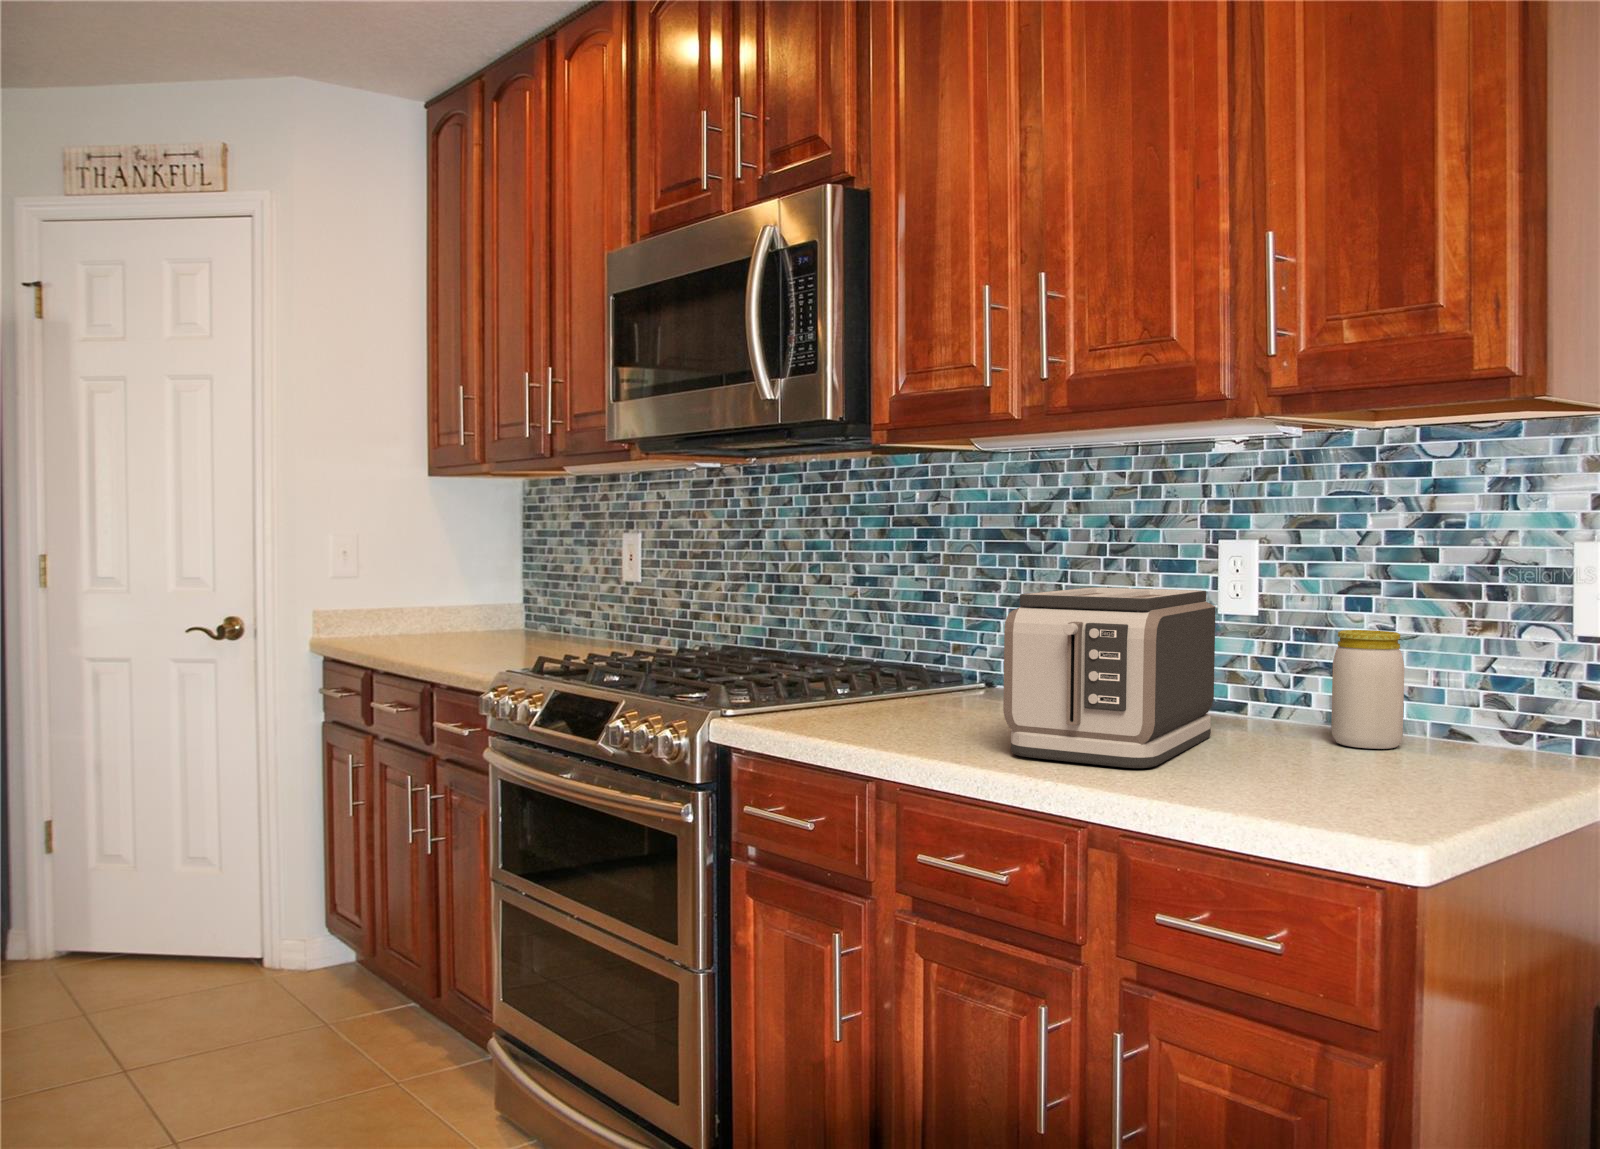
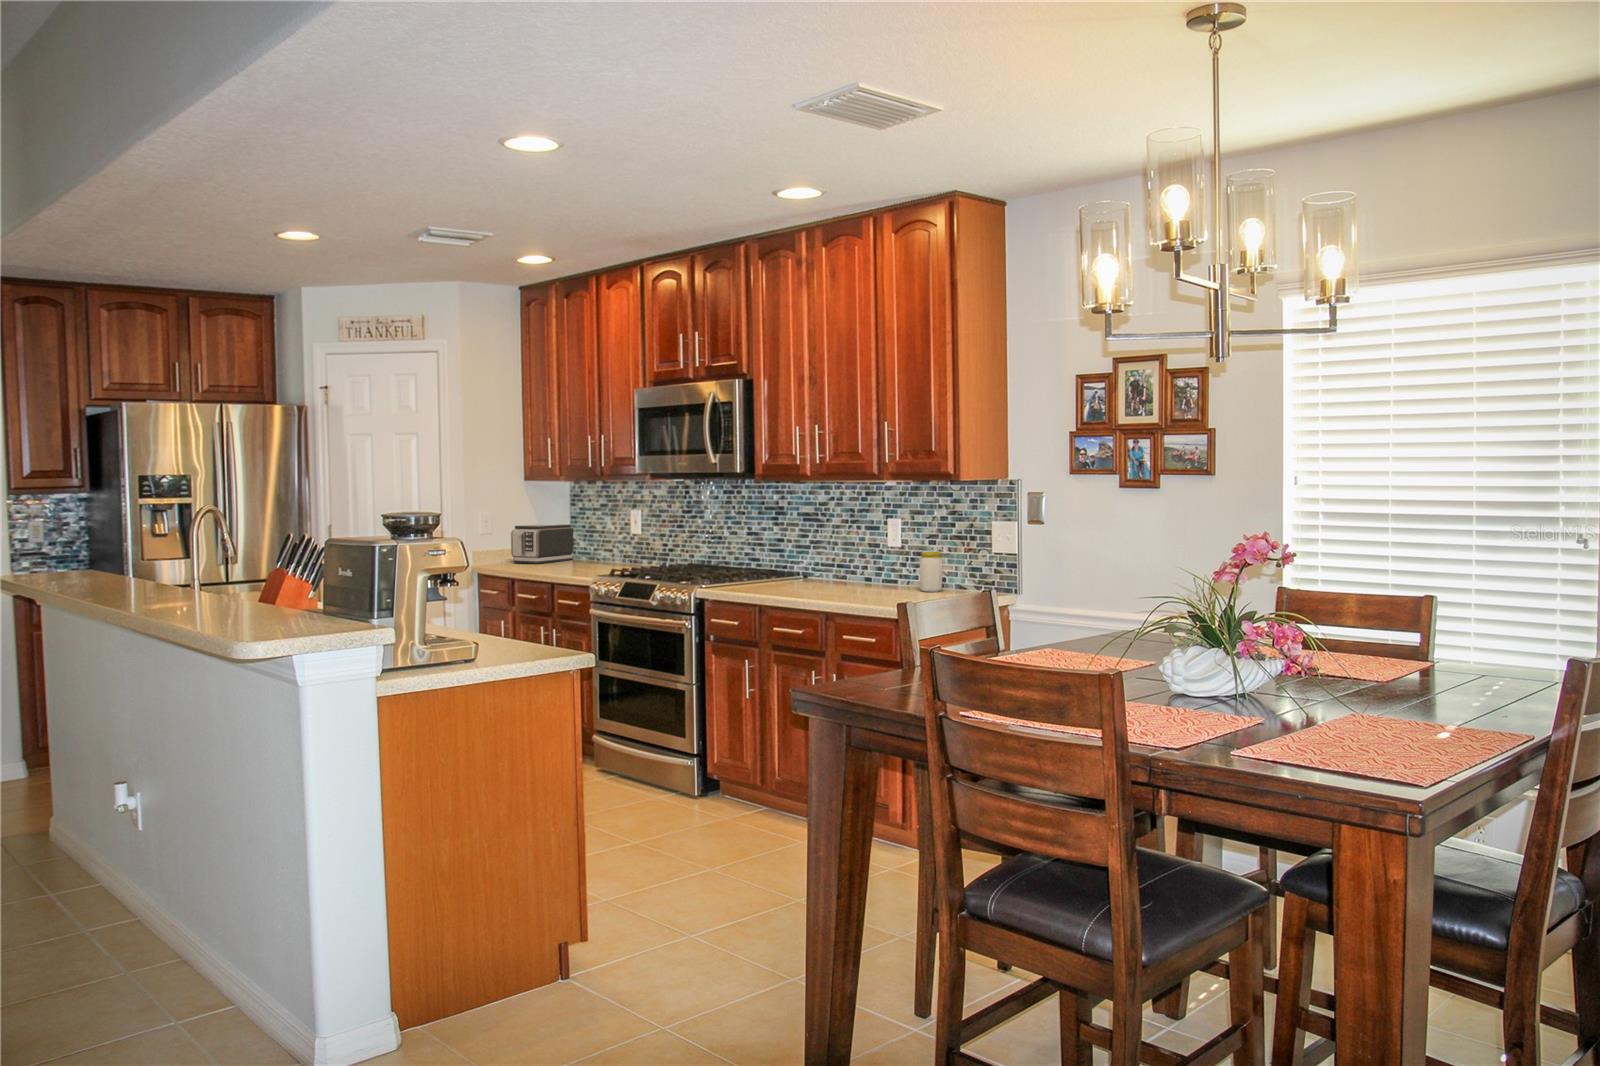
toaster: present [1003,587,1215,768] -> present [511,524,573,564]

